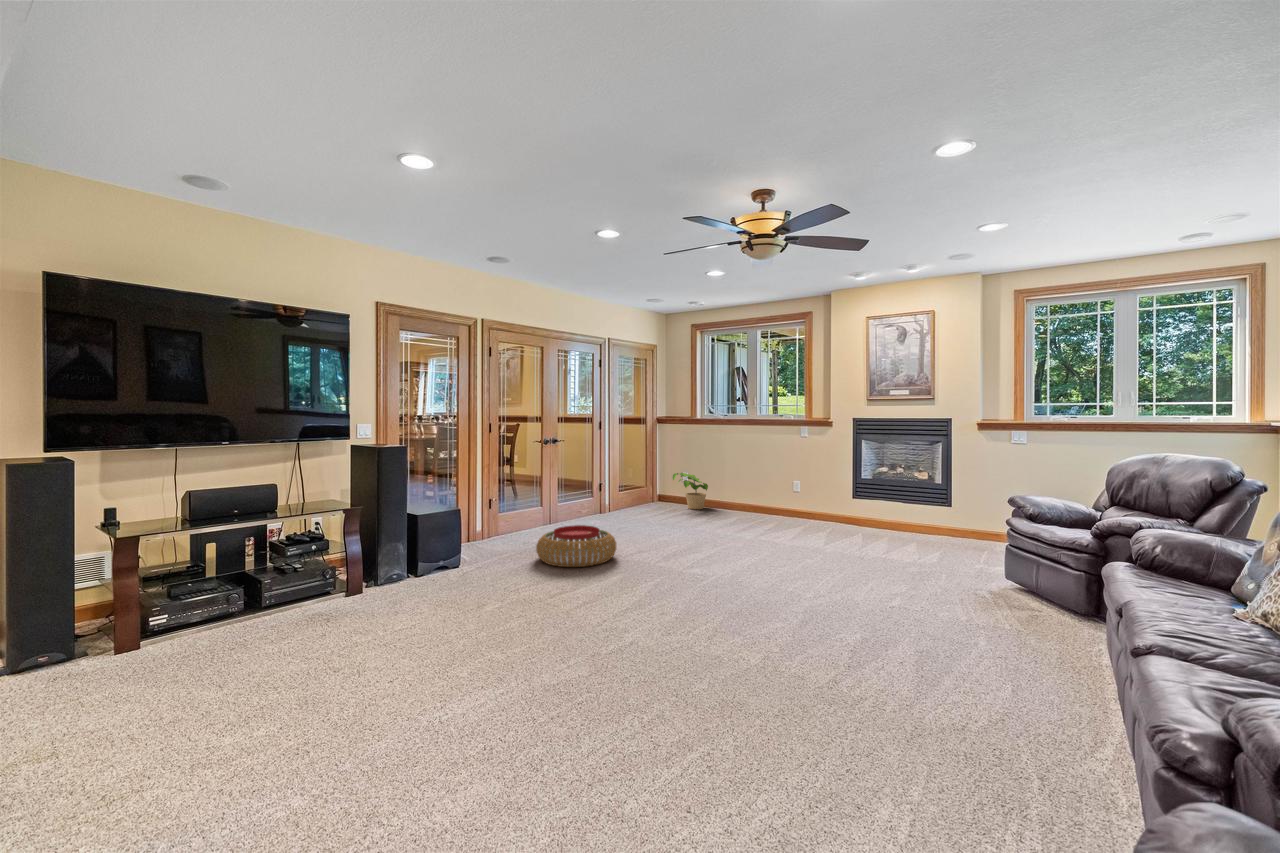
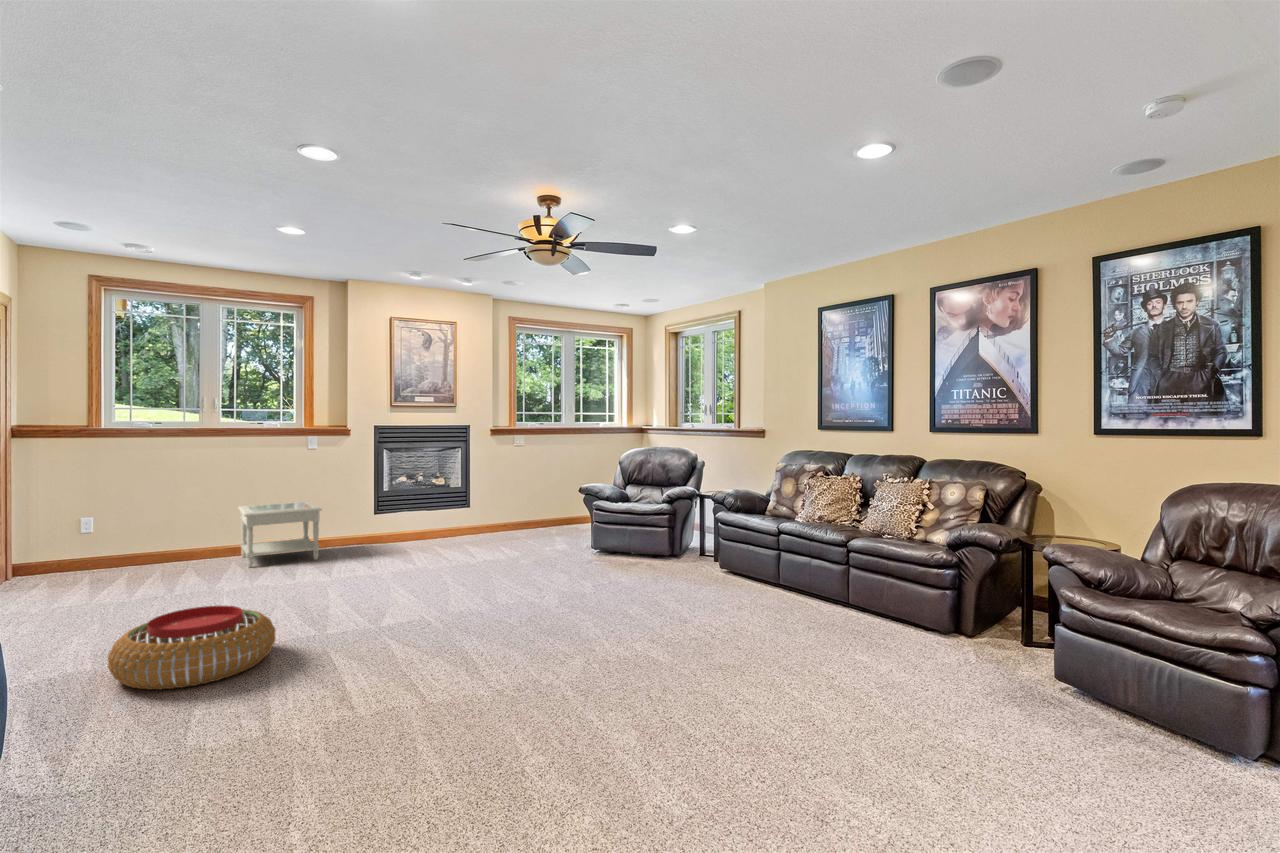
potted plant: present [673,473,708,509] -> none [80,515,148,573]
side table: none [736,477,803,525] -> present [238,502,322,567]

